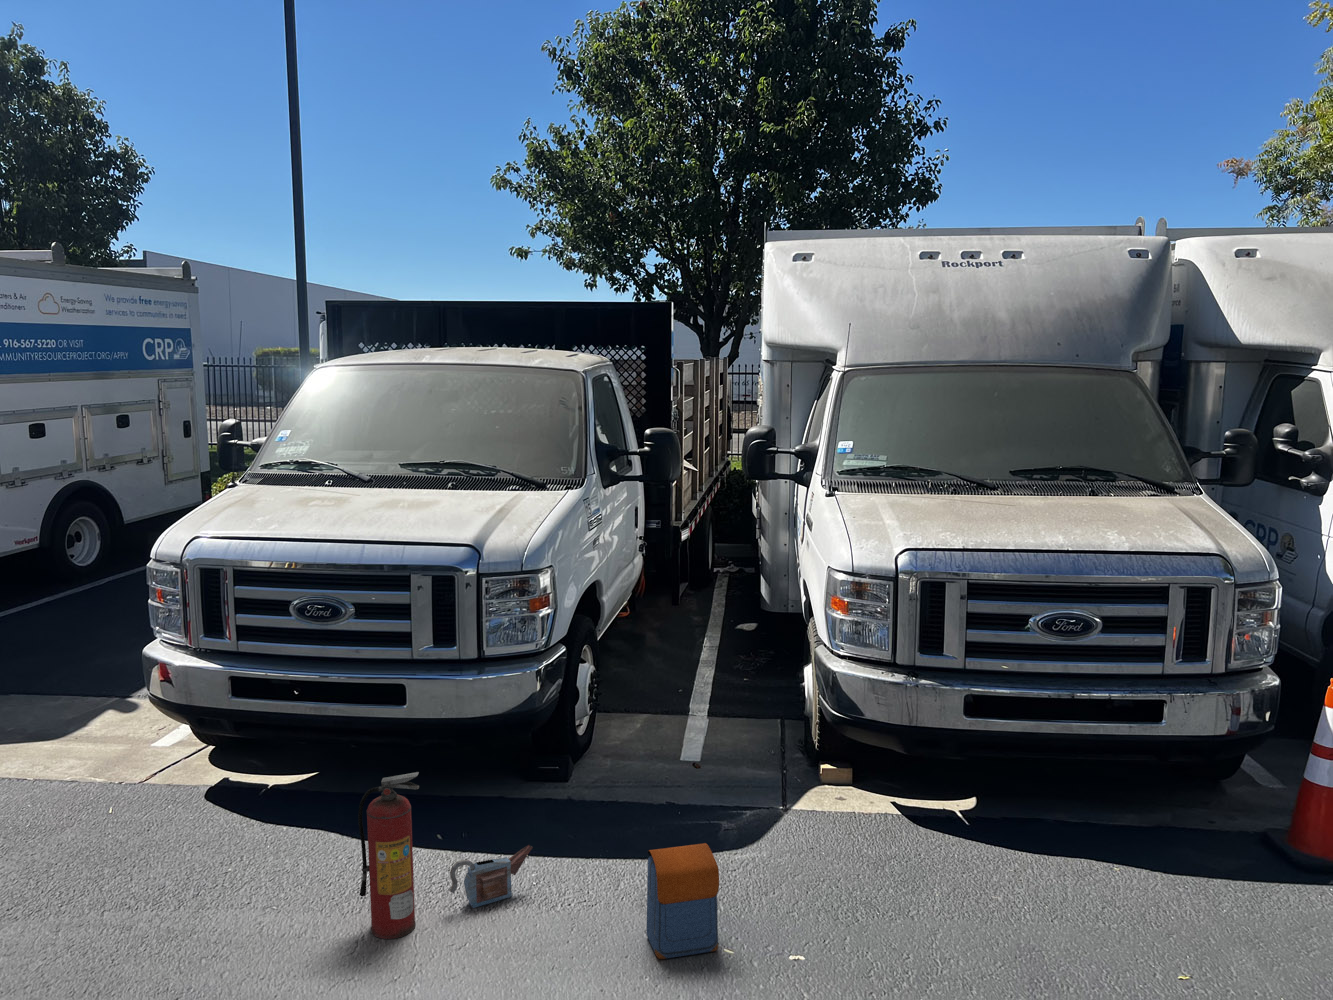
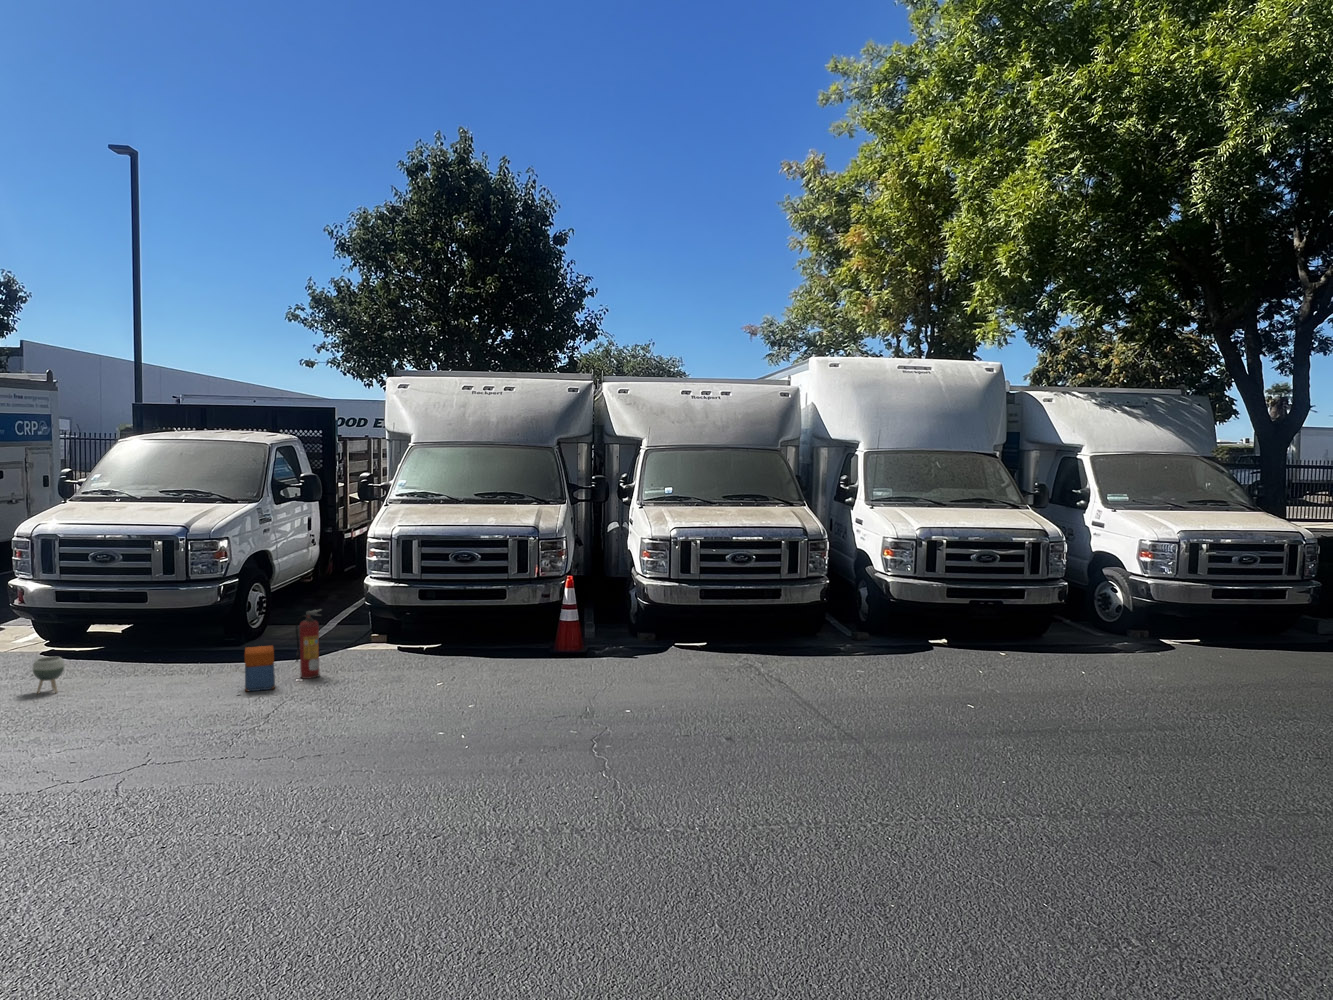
fire extinguisher: present [358,772,419,939] -> present [296,610,321,679]
watering can: present [449,845,533,908] -> none [158,657,202,683]
planter: none [195,850,260,939] -> present [32,656,64,694]

